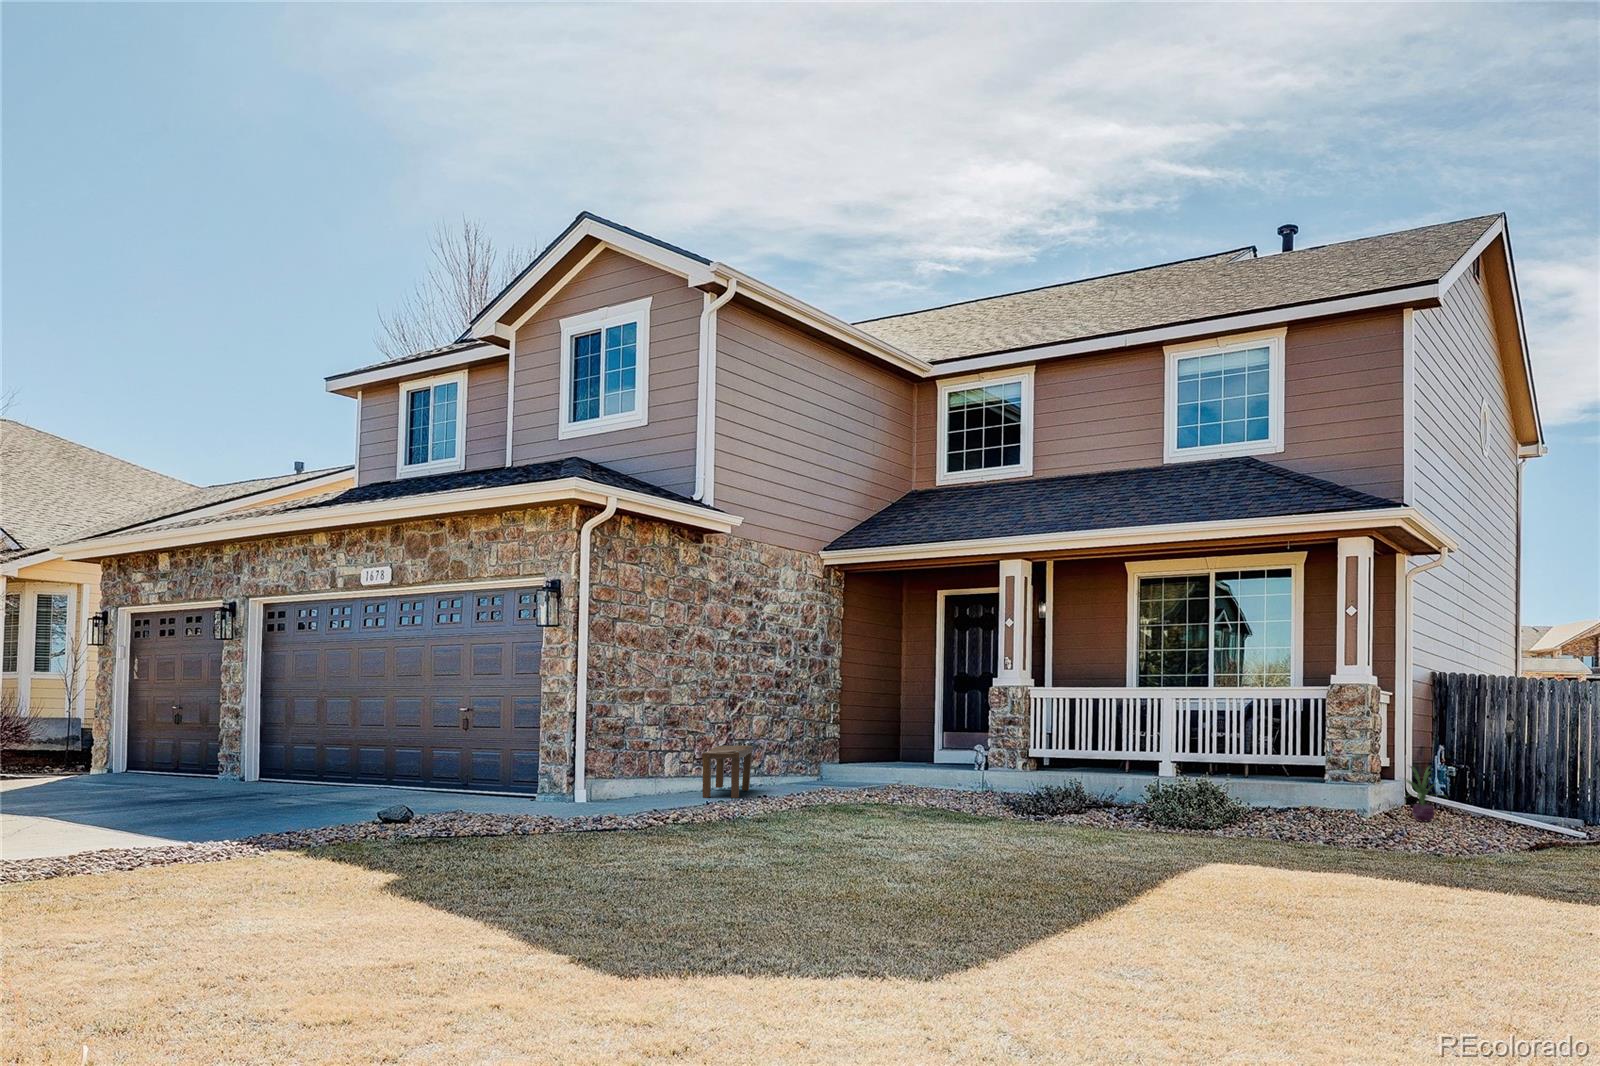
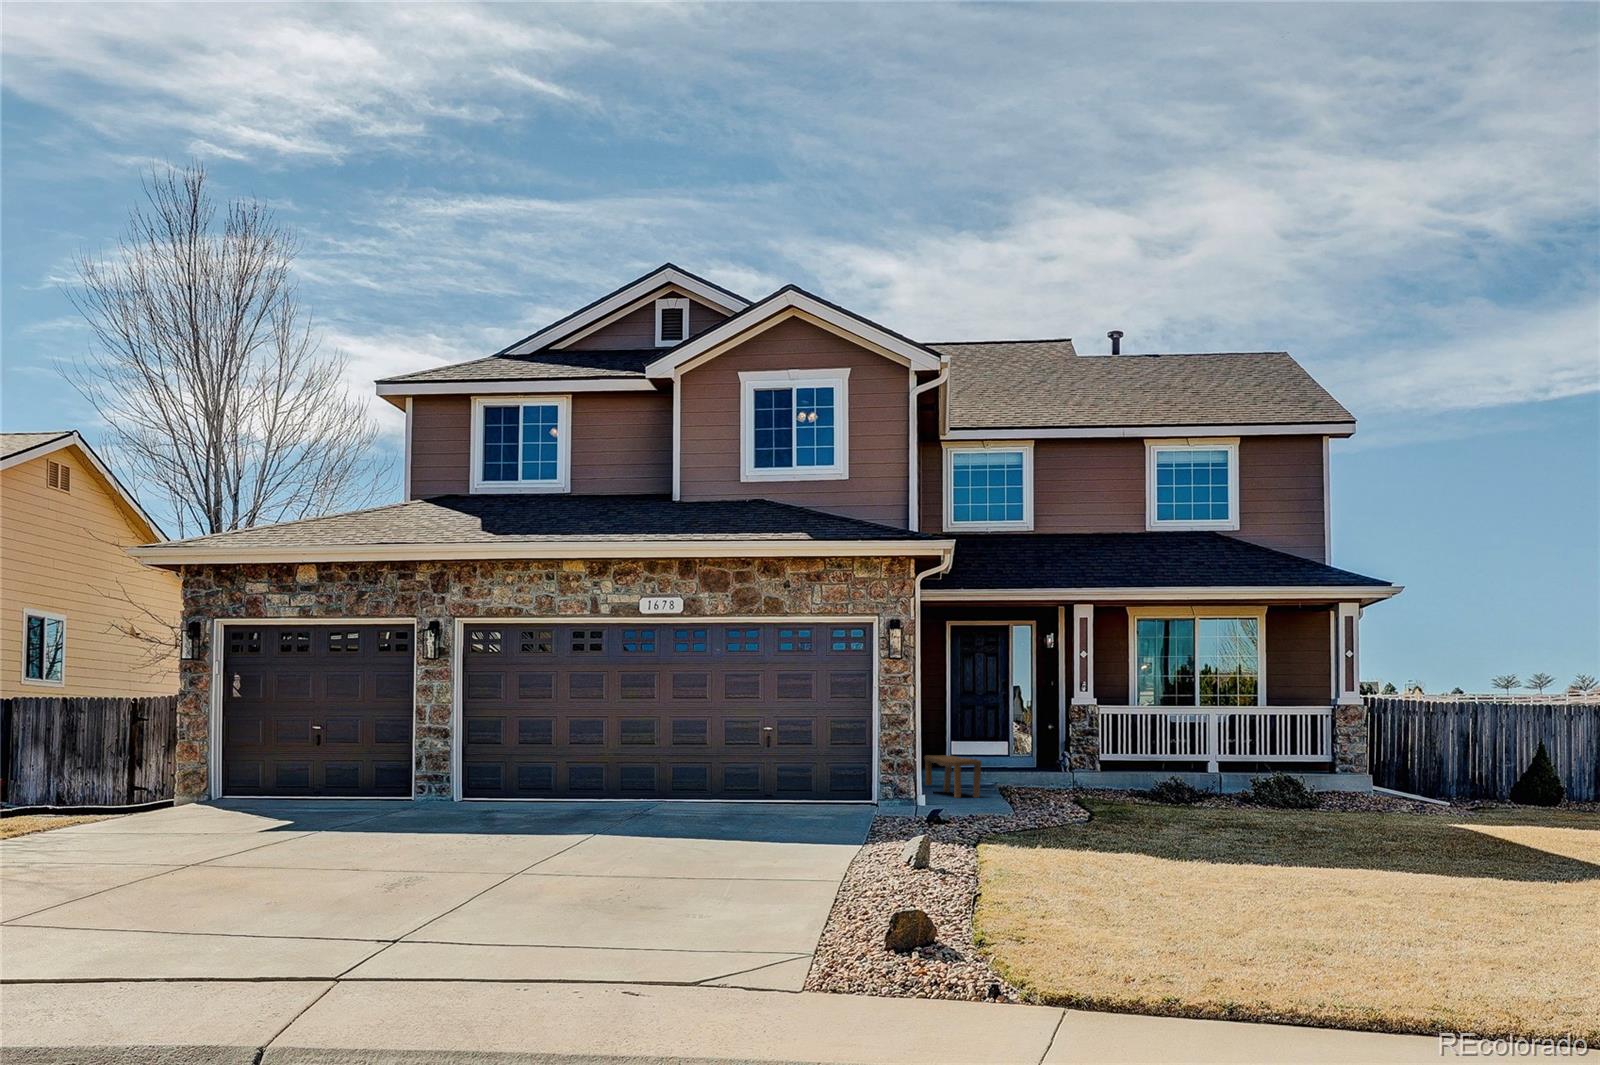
decorative plant: present [1406,766,1434,822] -> none [1364,759,1408,796]

